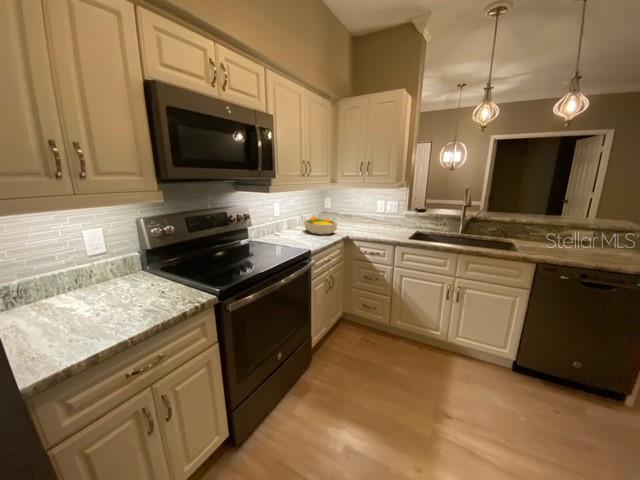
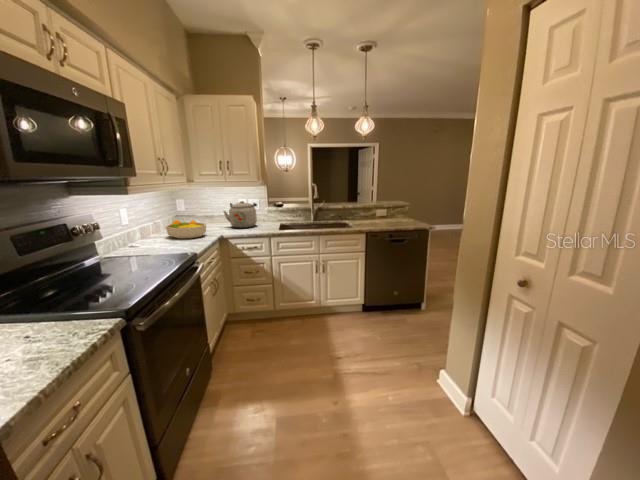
kettle: none [359,203,395,231] -> present [223,201,257,228]

